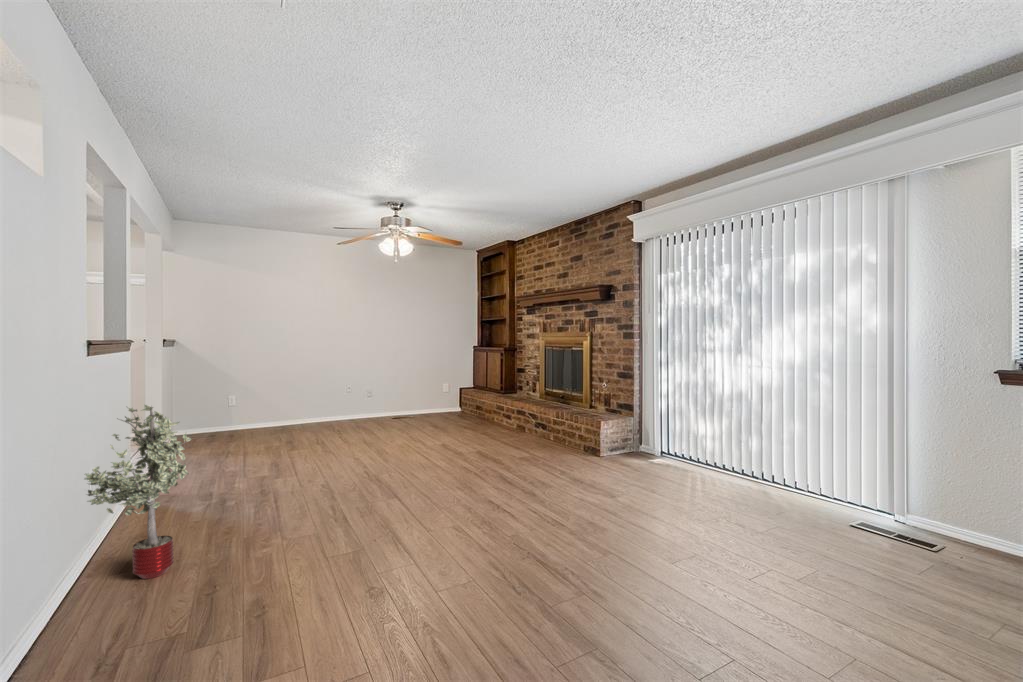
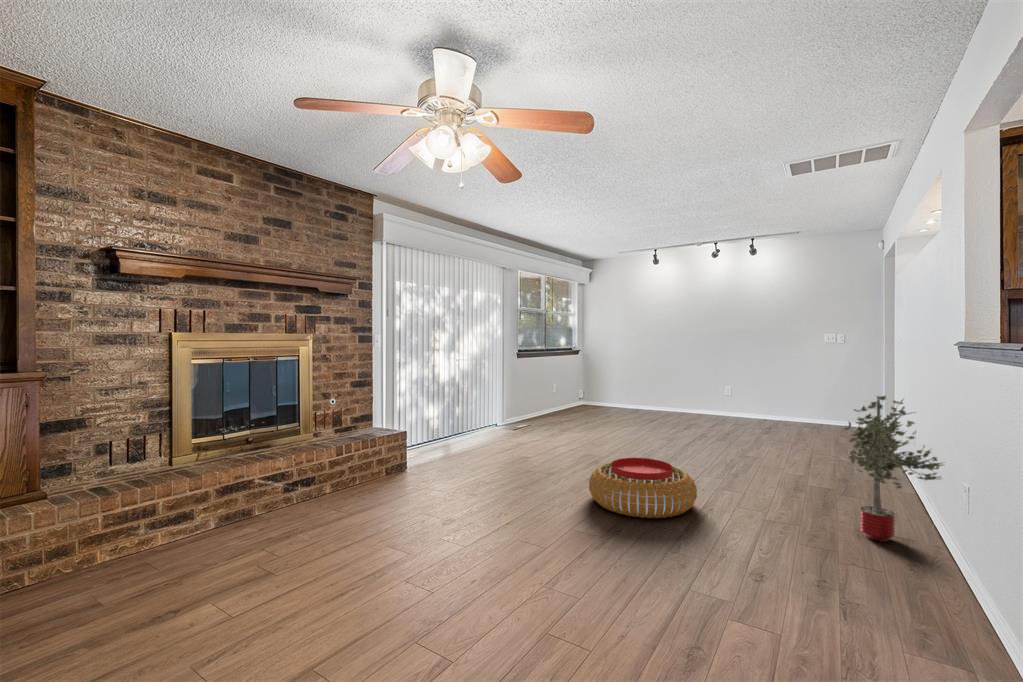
pouf: none [349,462,461,527] -> present [589,458,697,518]

